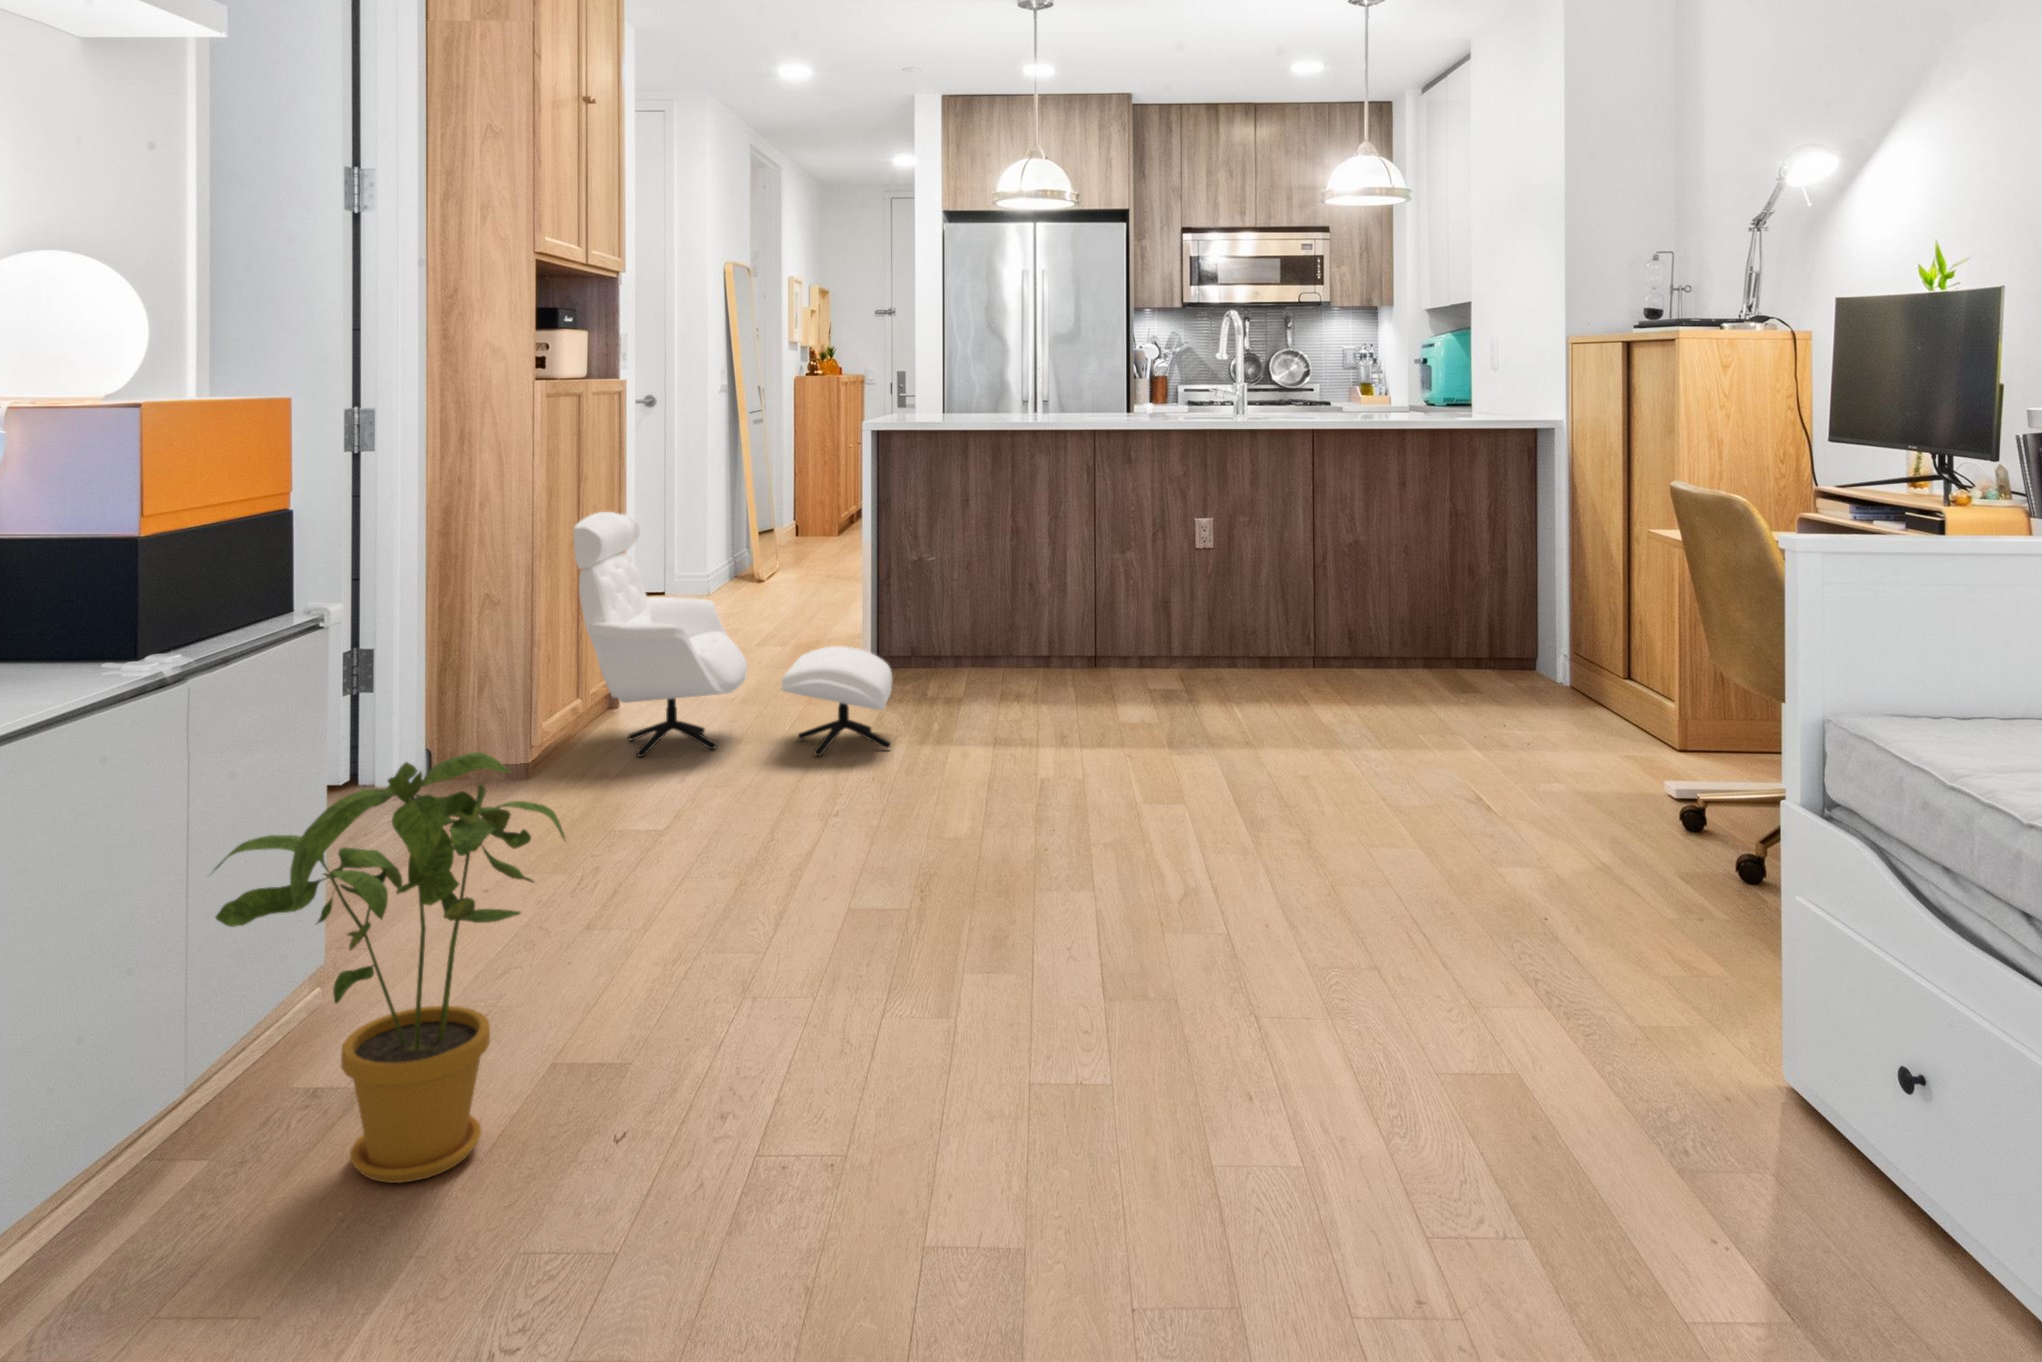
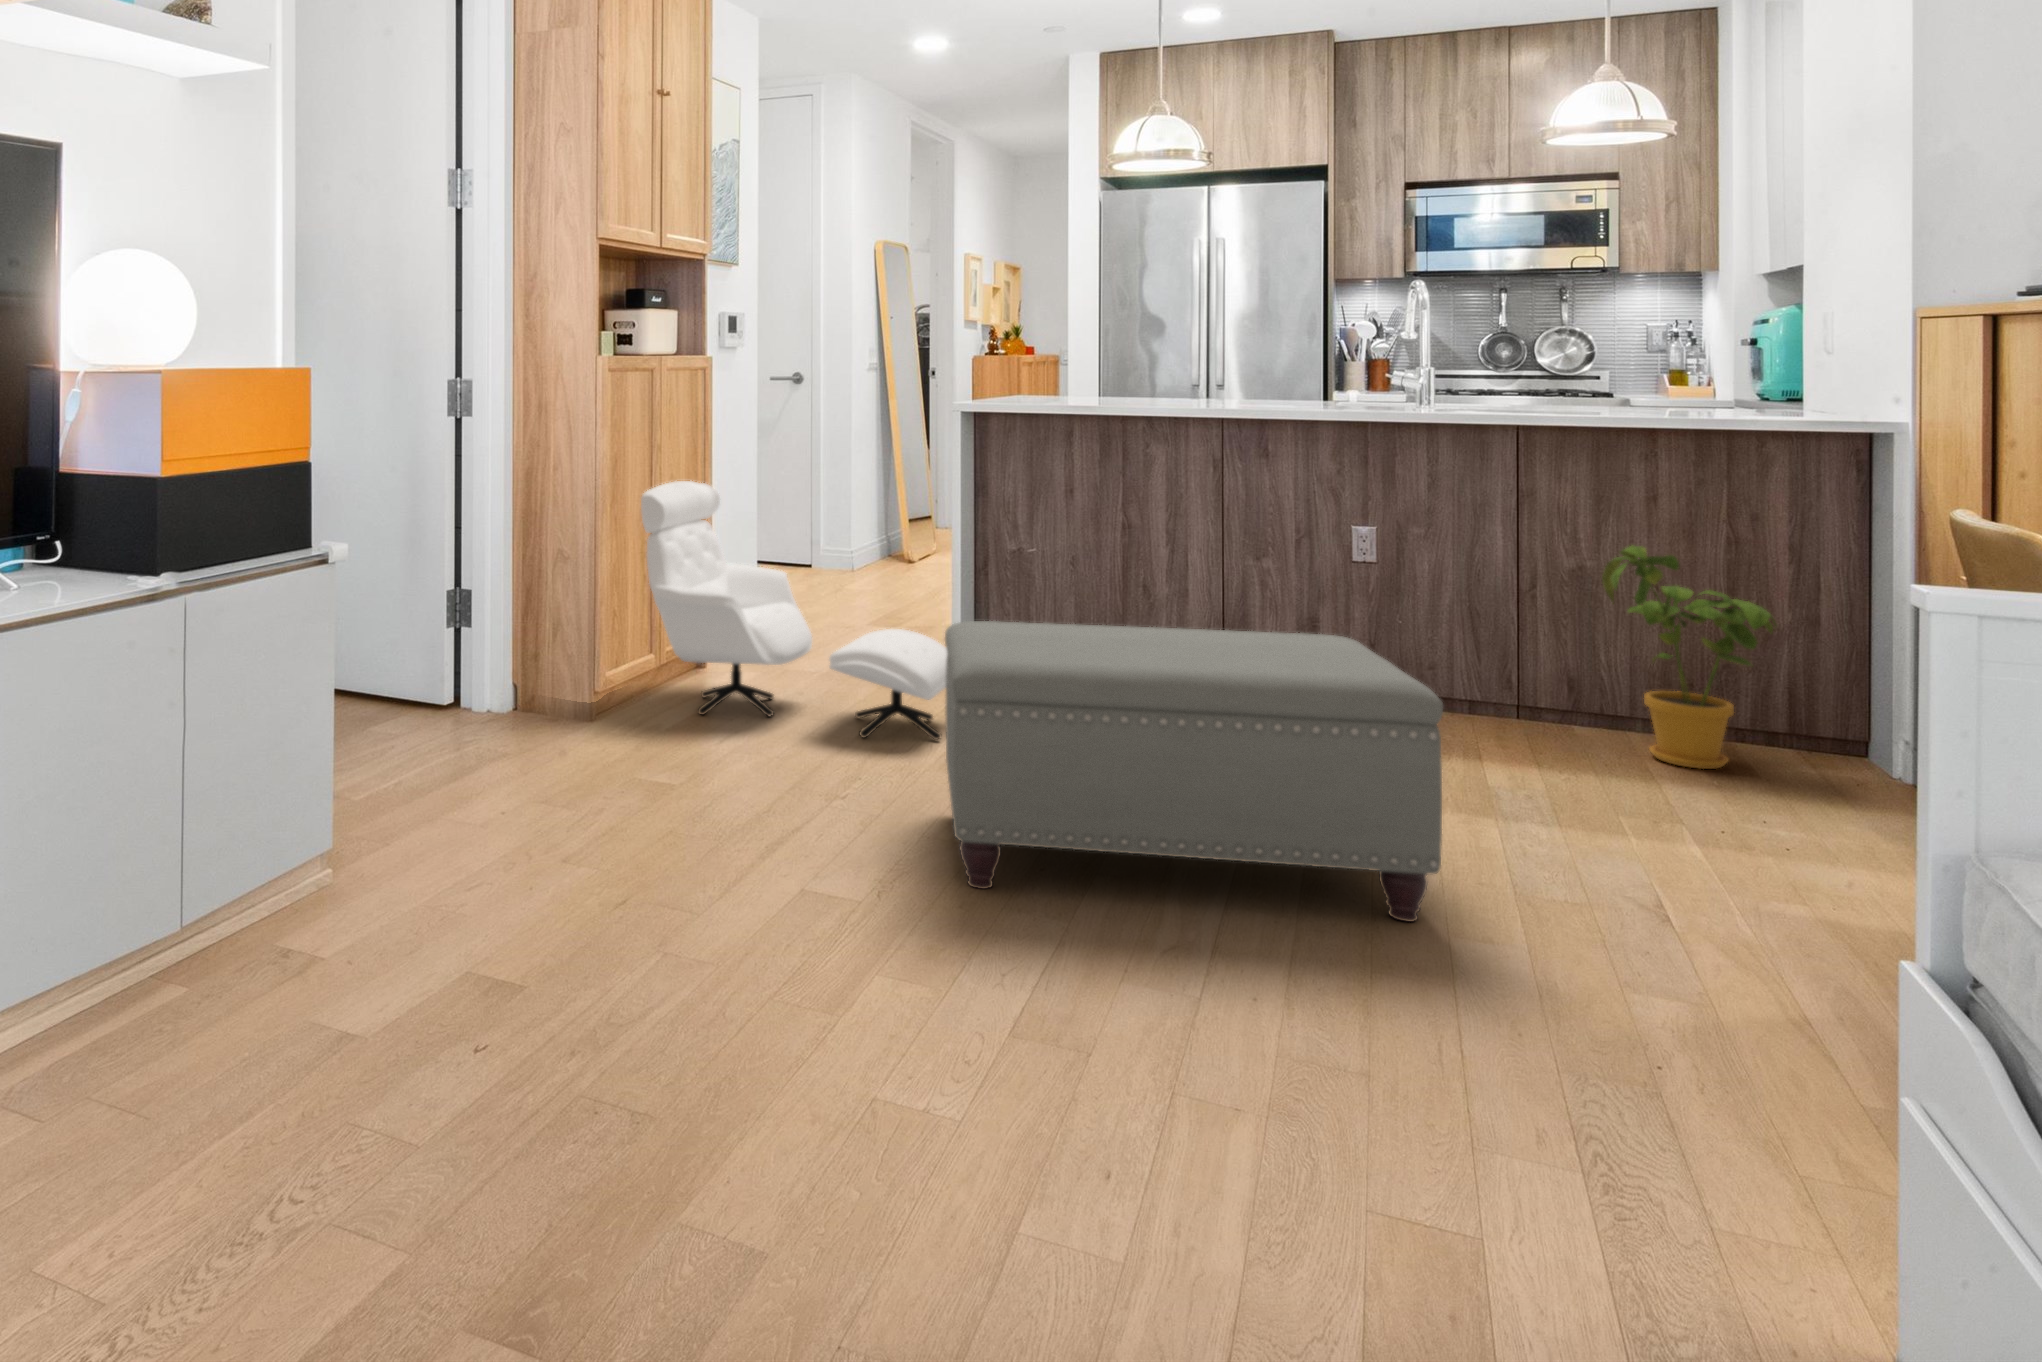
ottoman: none [935,606,1360,865] -> present [945,621,1443,922]
house plant: present [209,752,565,1183] -> present [1602,546,1776,769]

